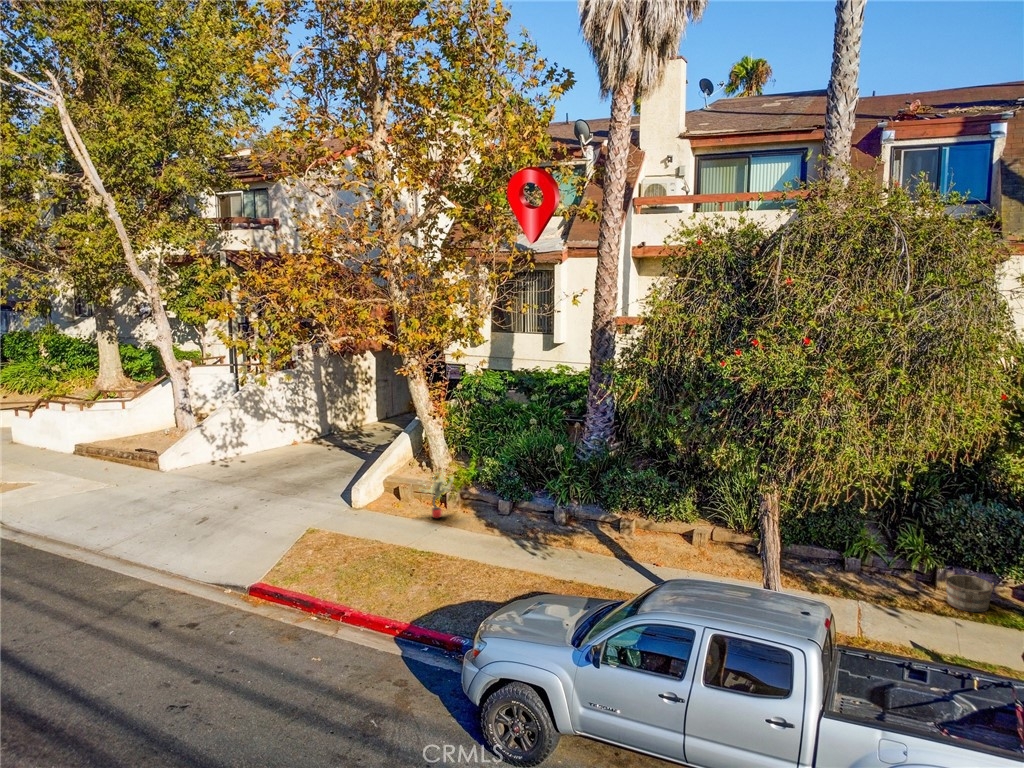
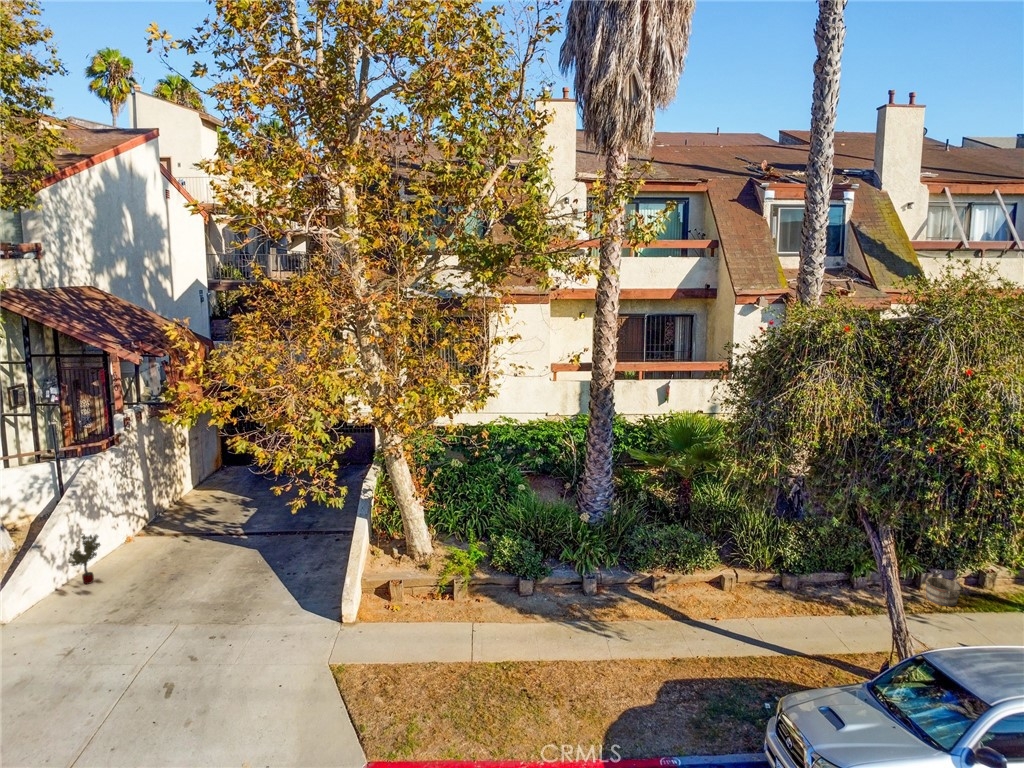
potted tree: present [419,470,453,519] -> present [68,534,100,584]

